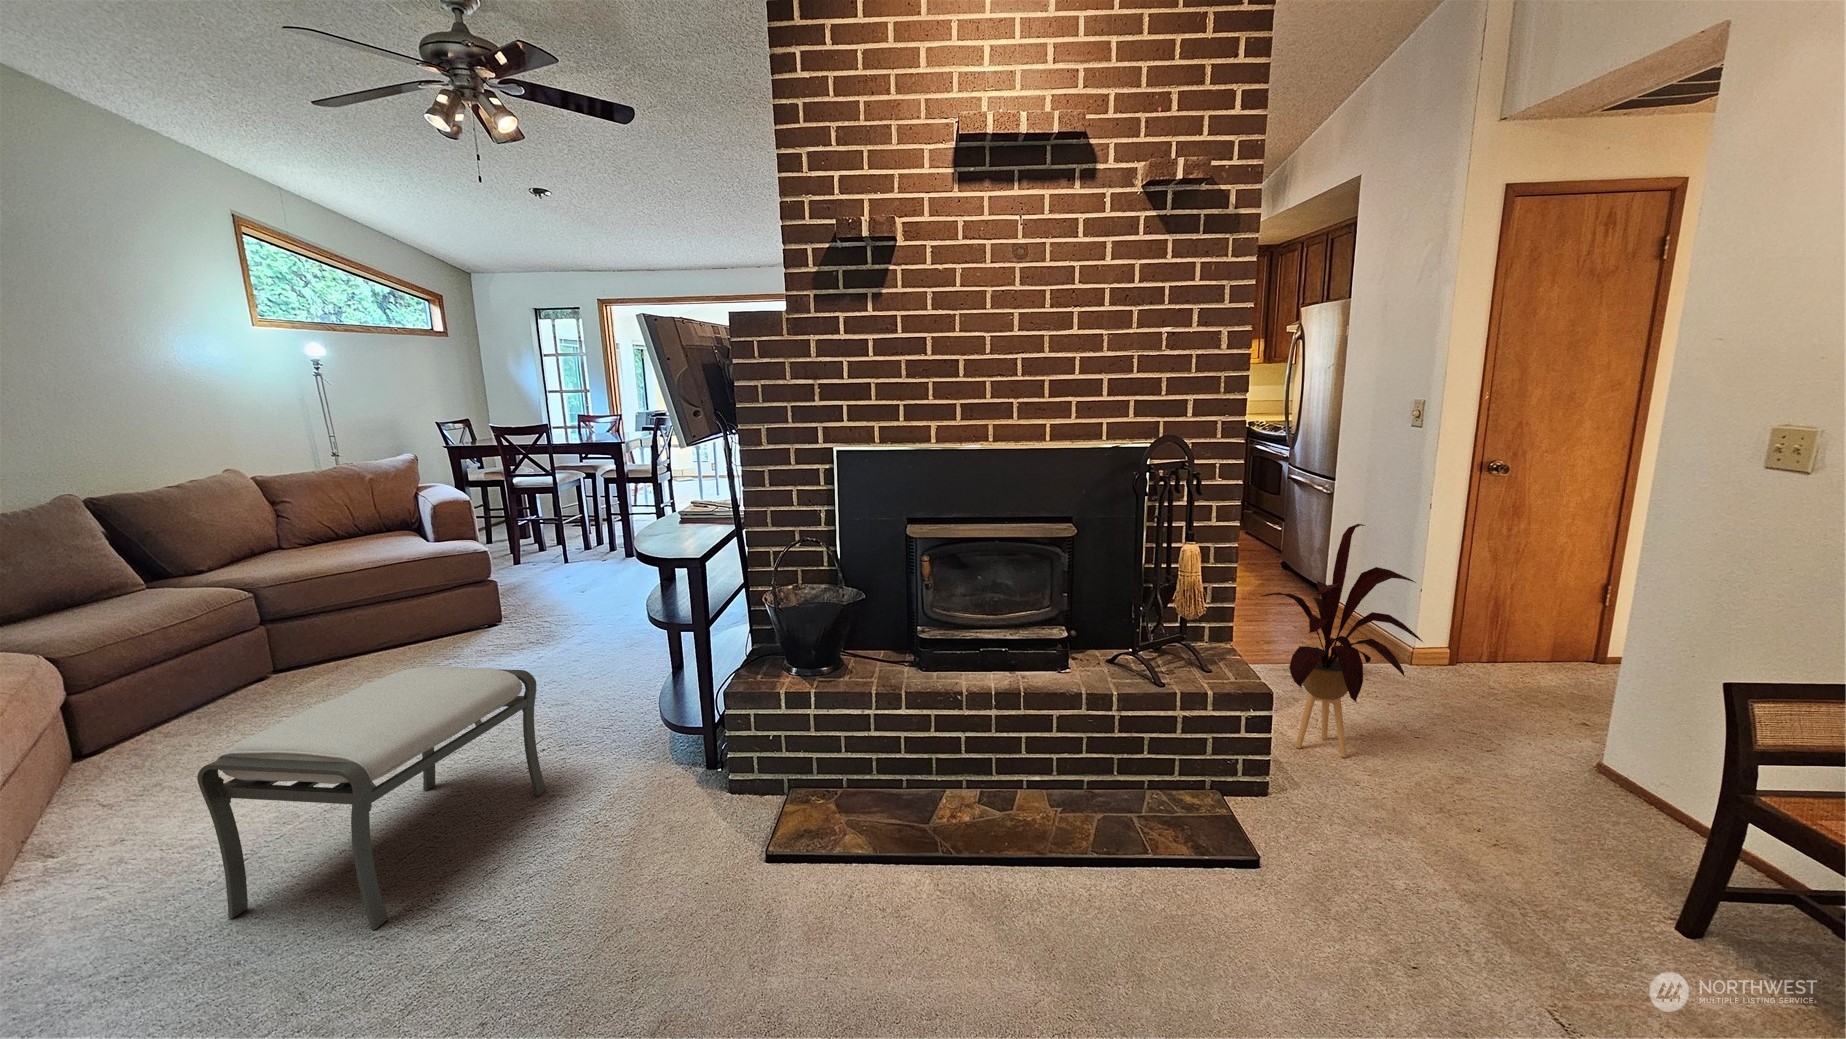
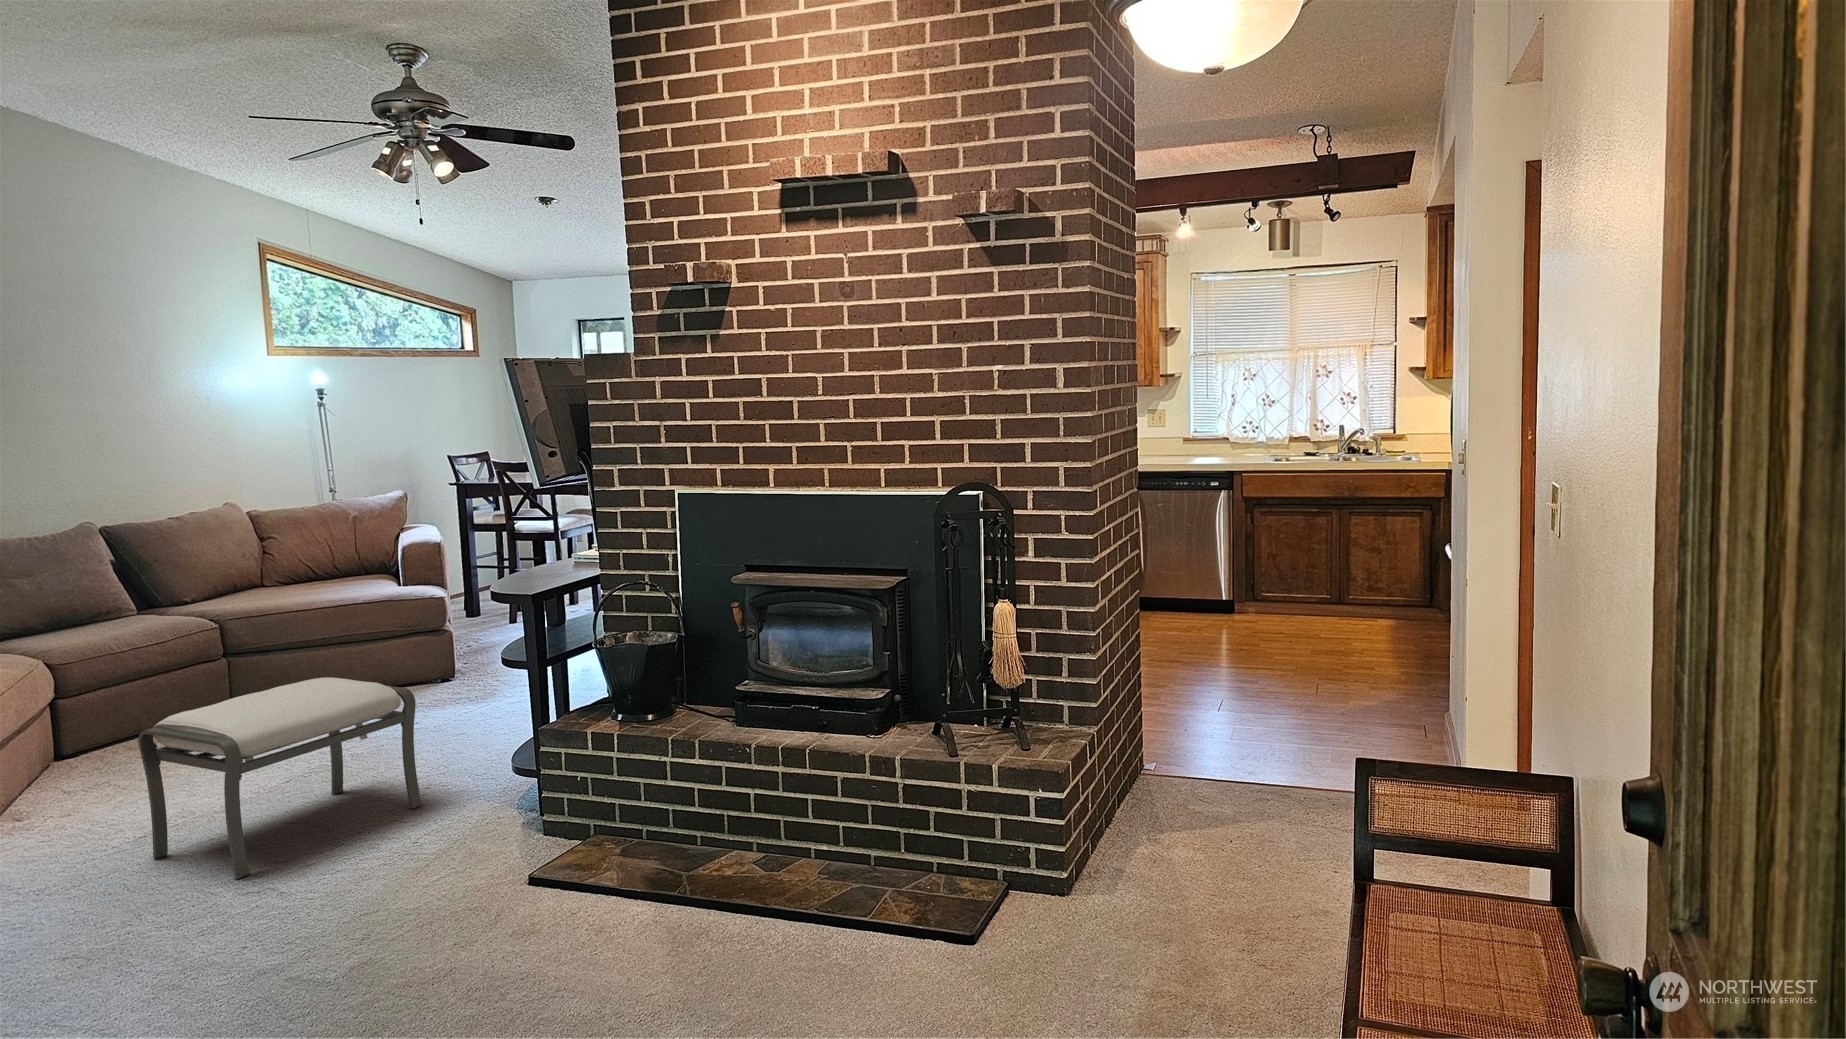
house plant: present [1261,524,1423,757] -> none [1109,593,1309,873]

